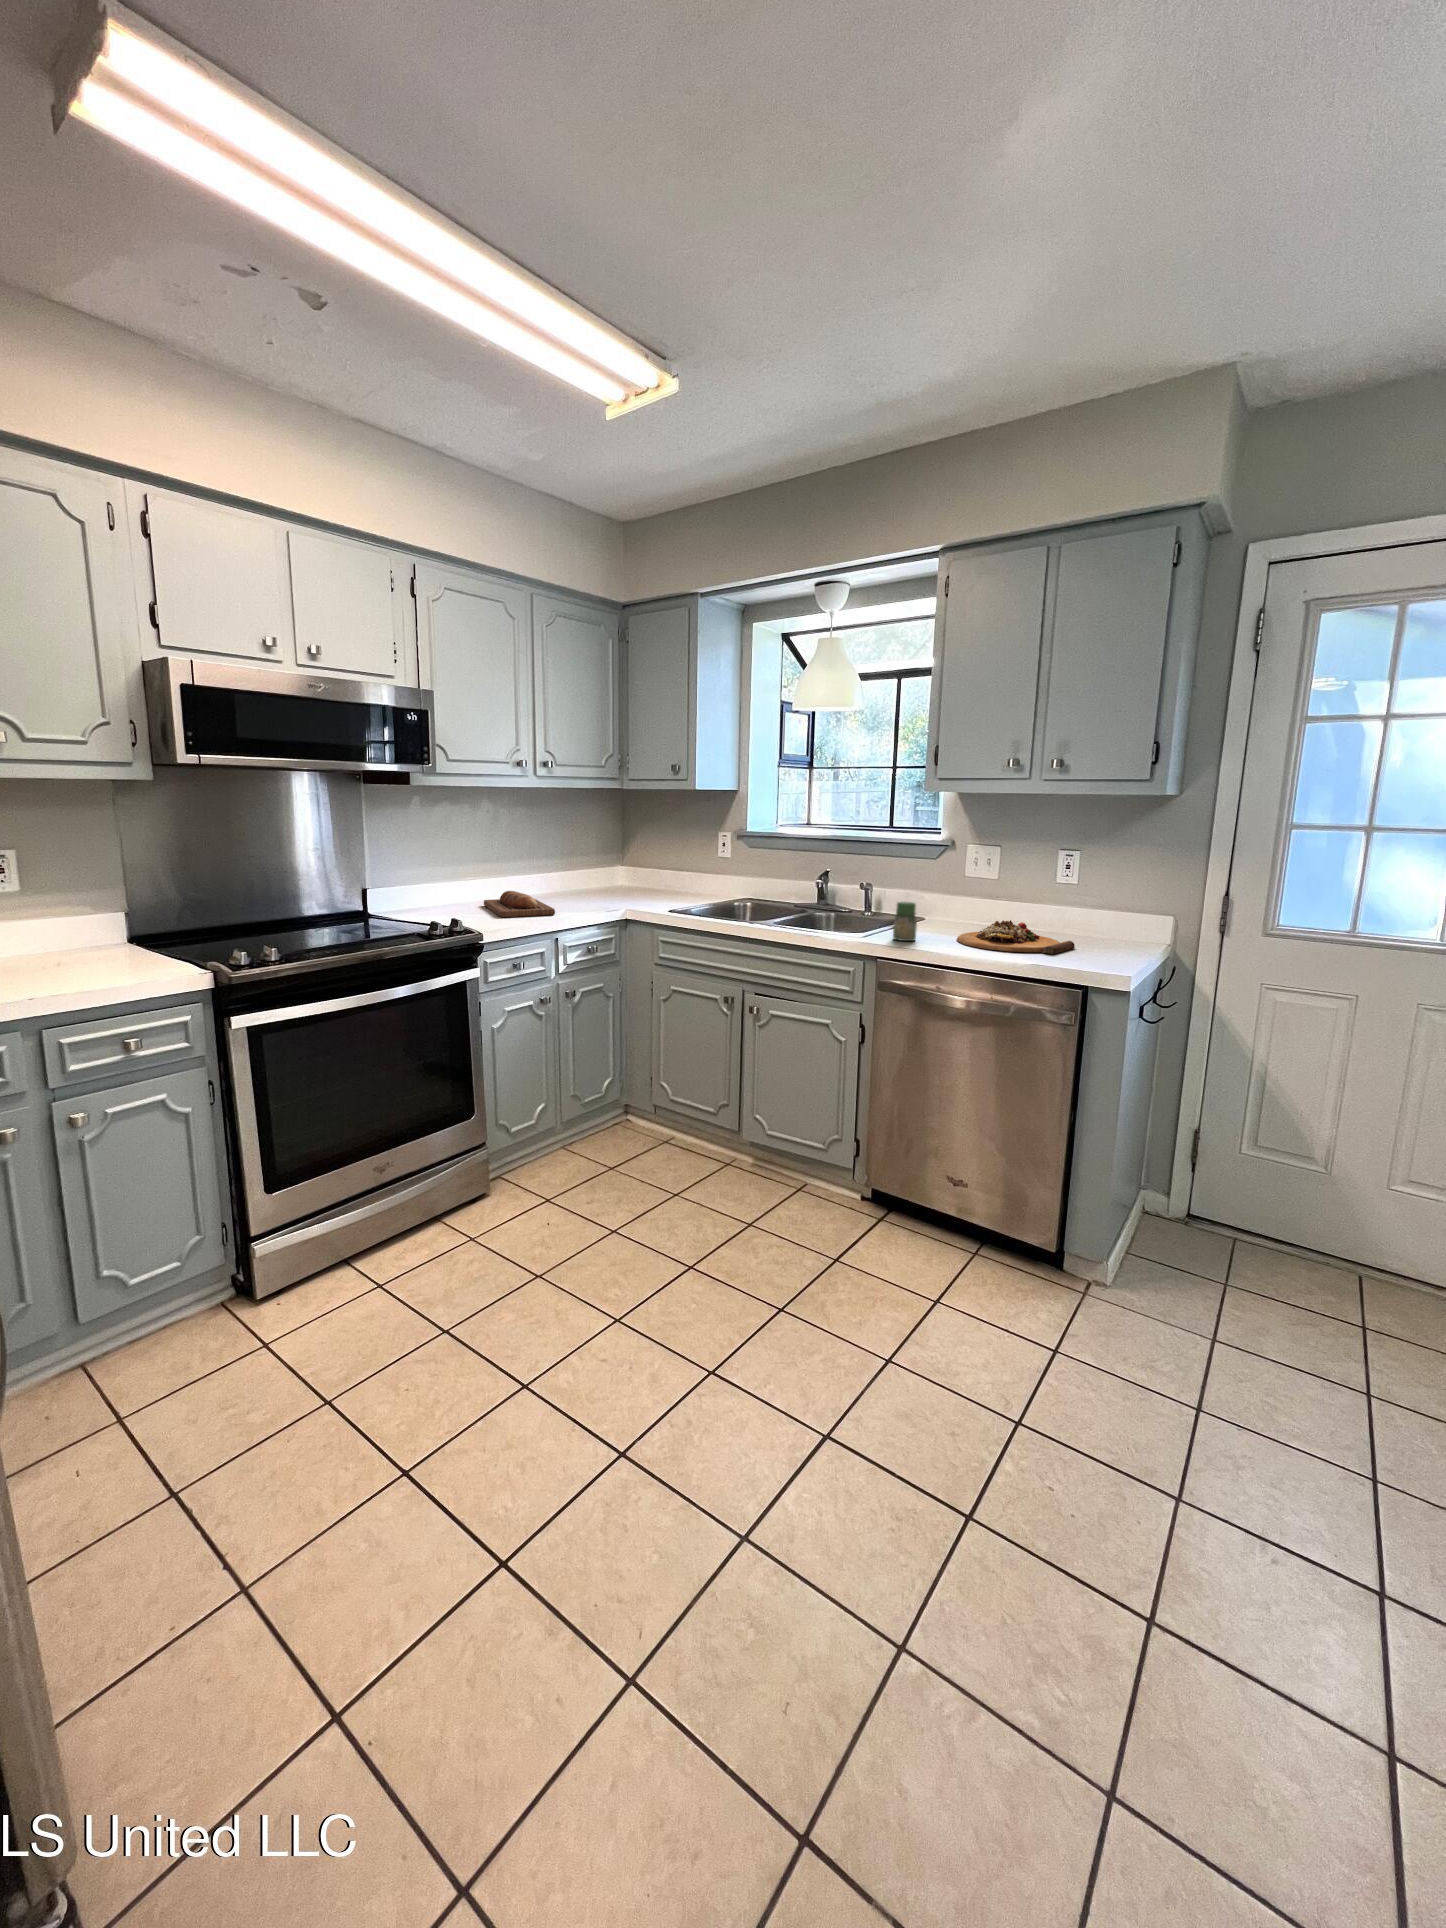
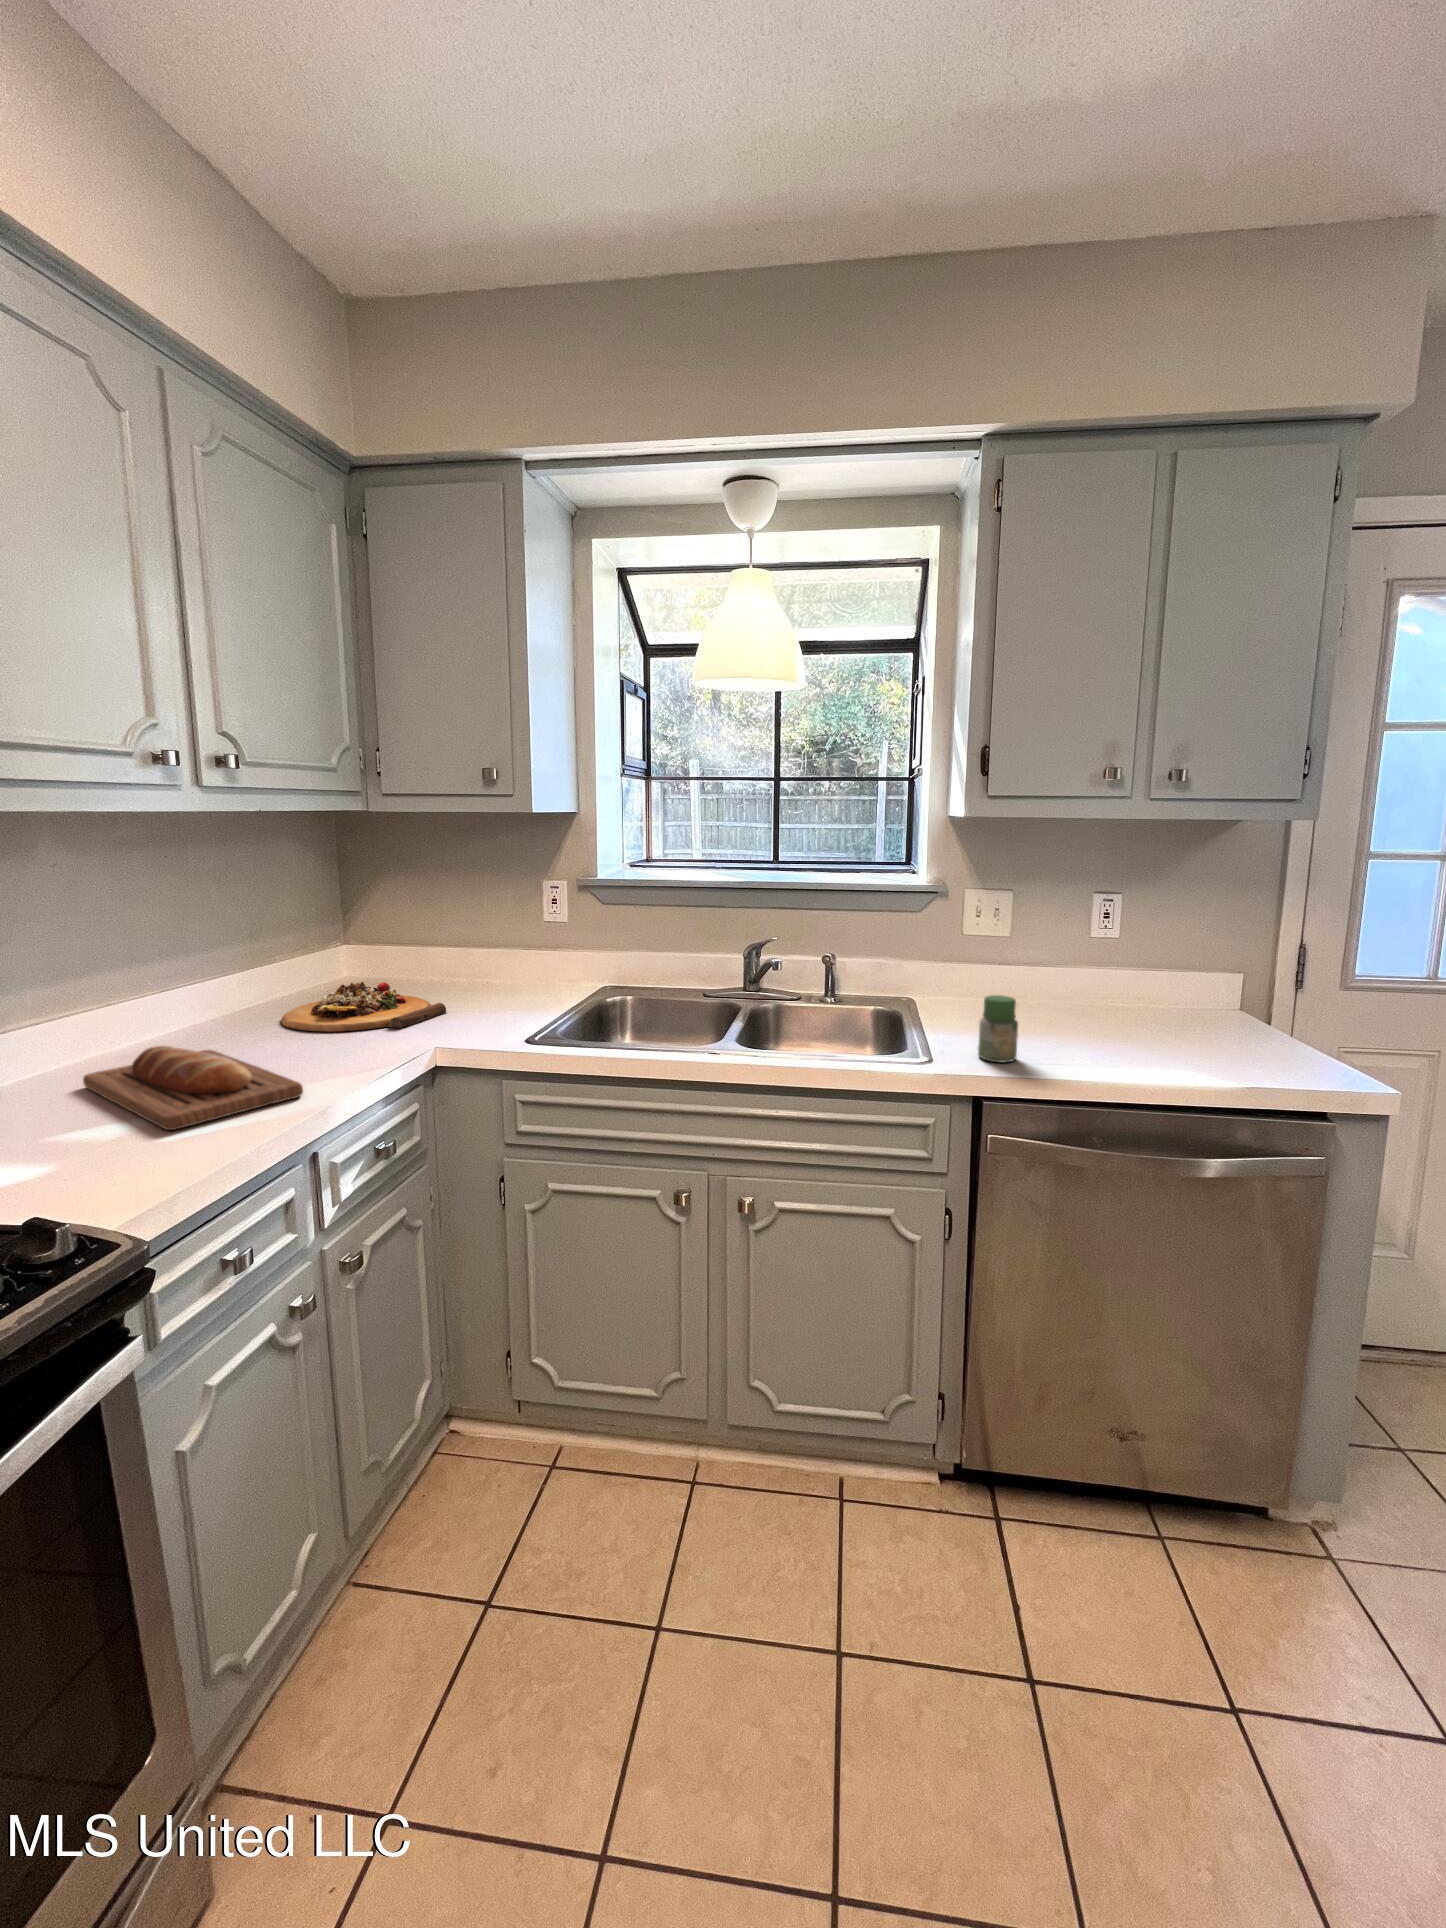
cutting board: present [957,920,1075,954] -> present [281,982,447,1031]

